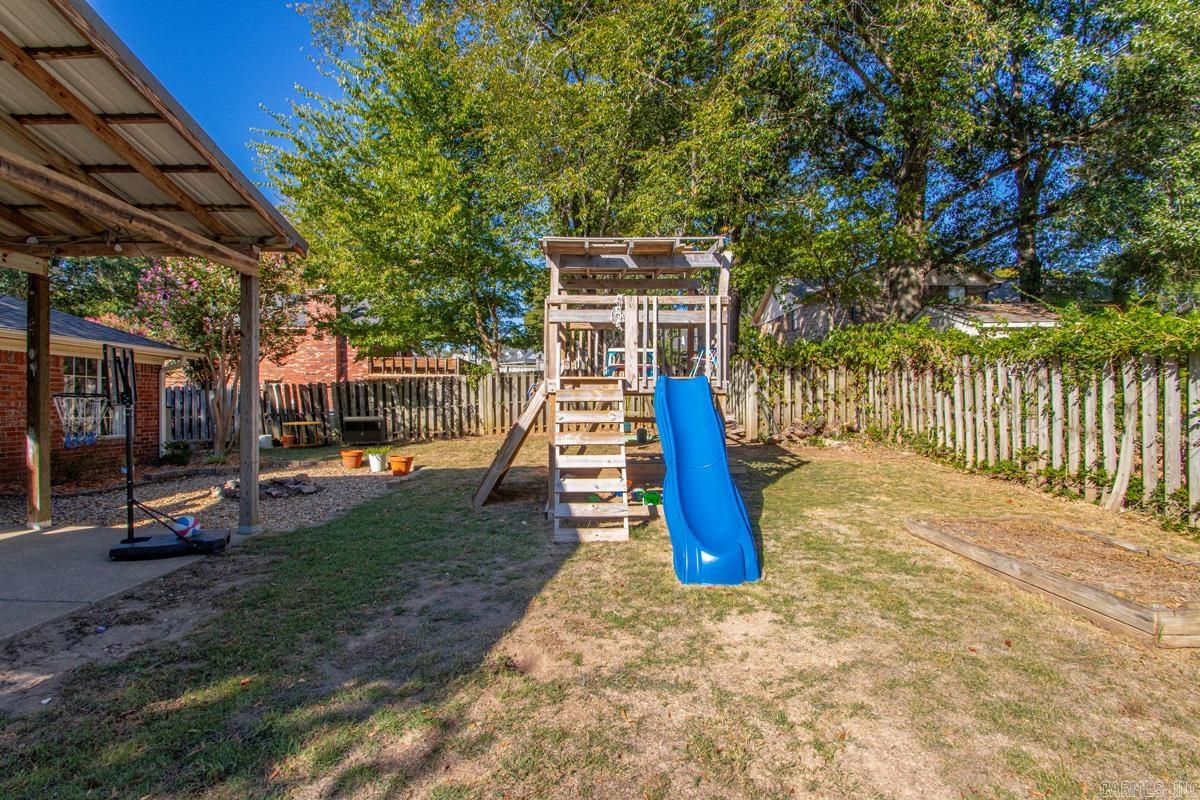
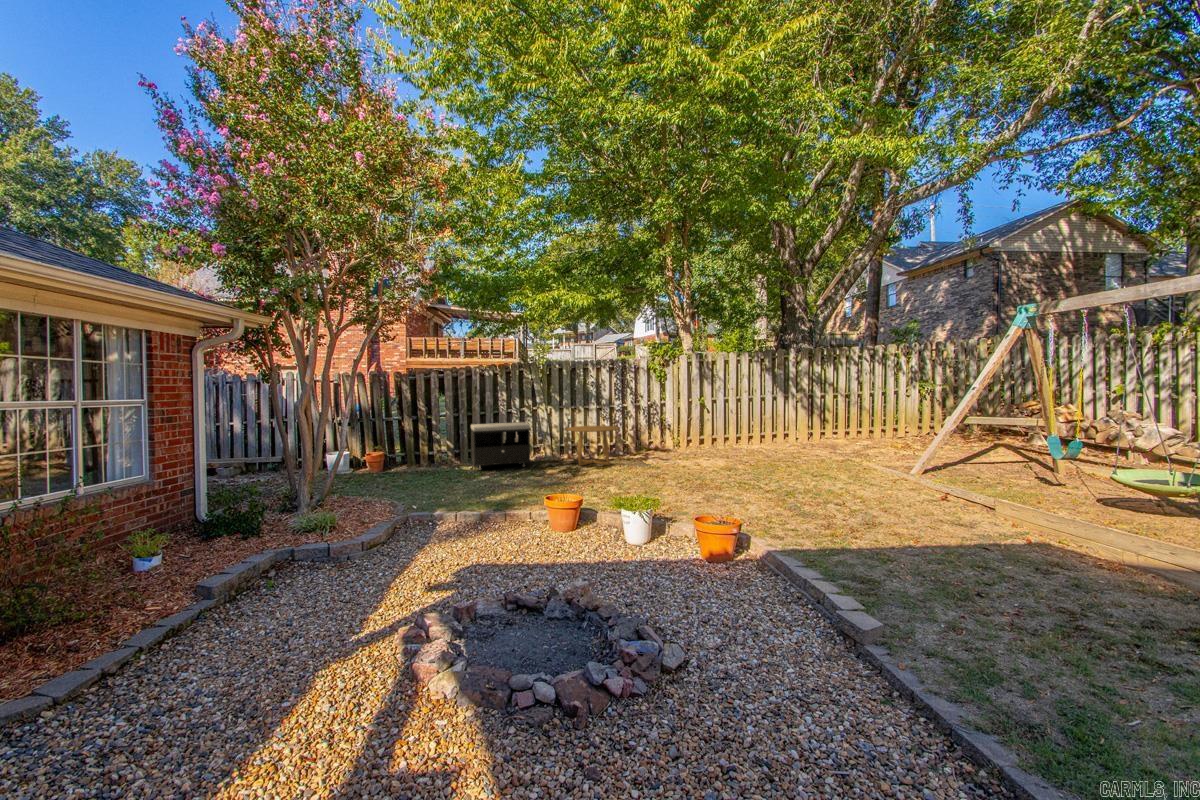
round table: present [284,422,320,447] -> present [566,426,619,466]

